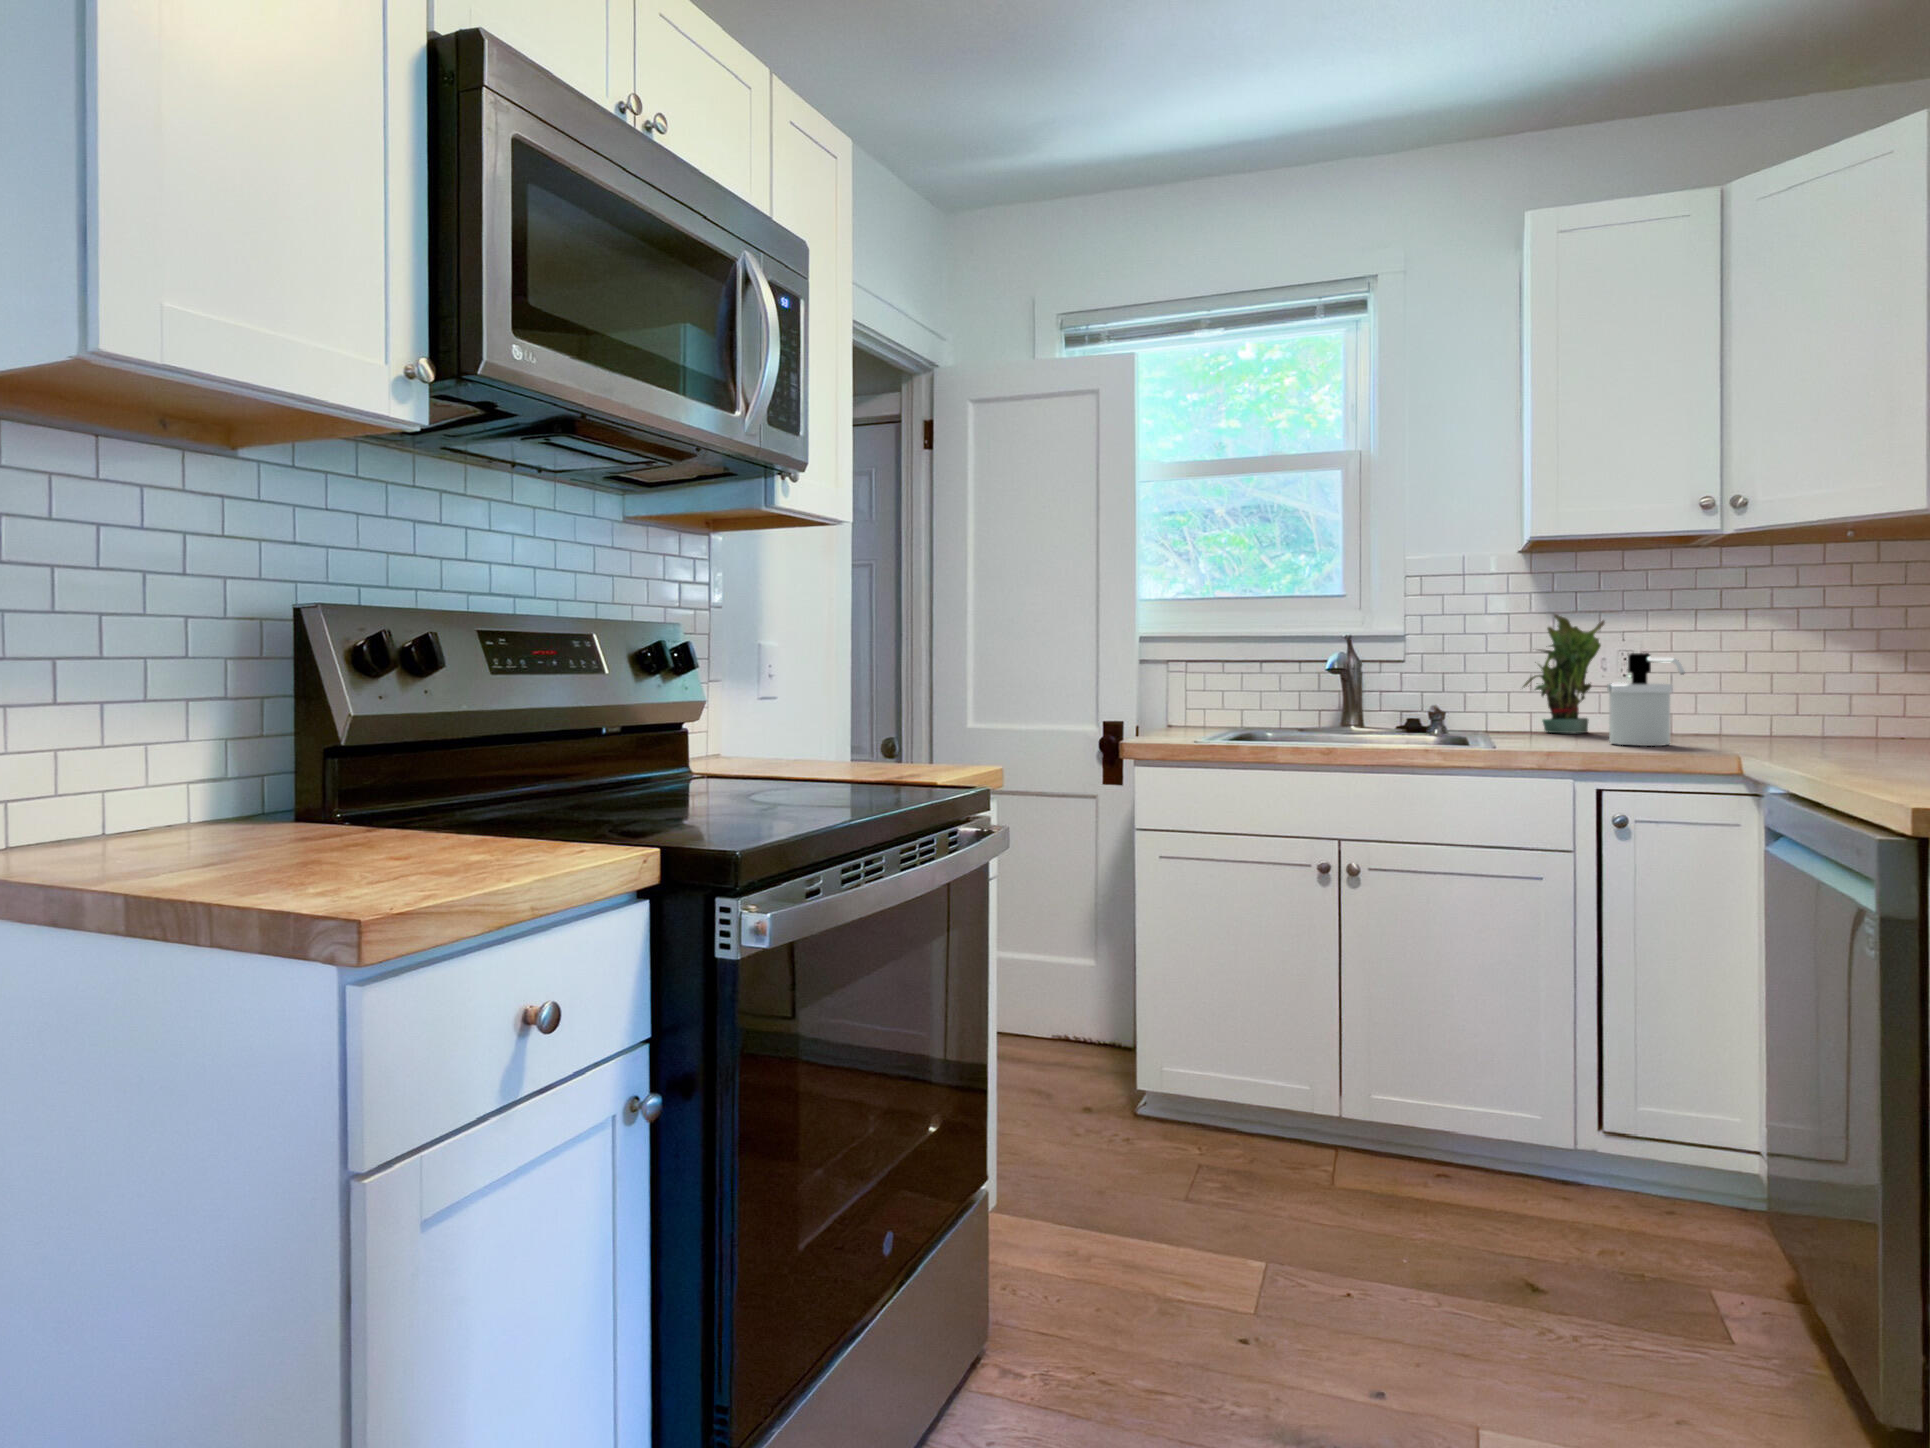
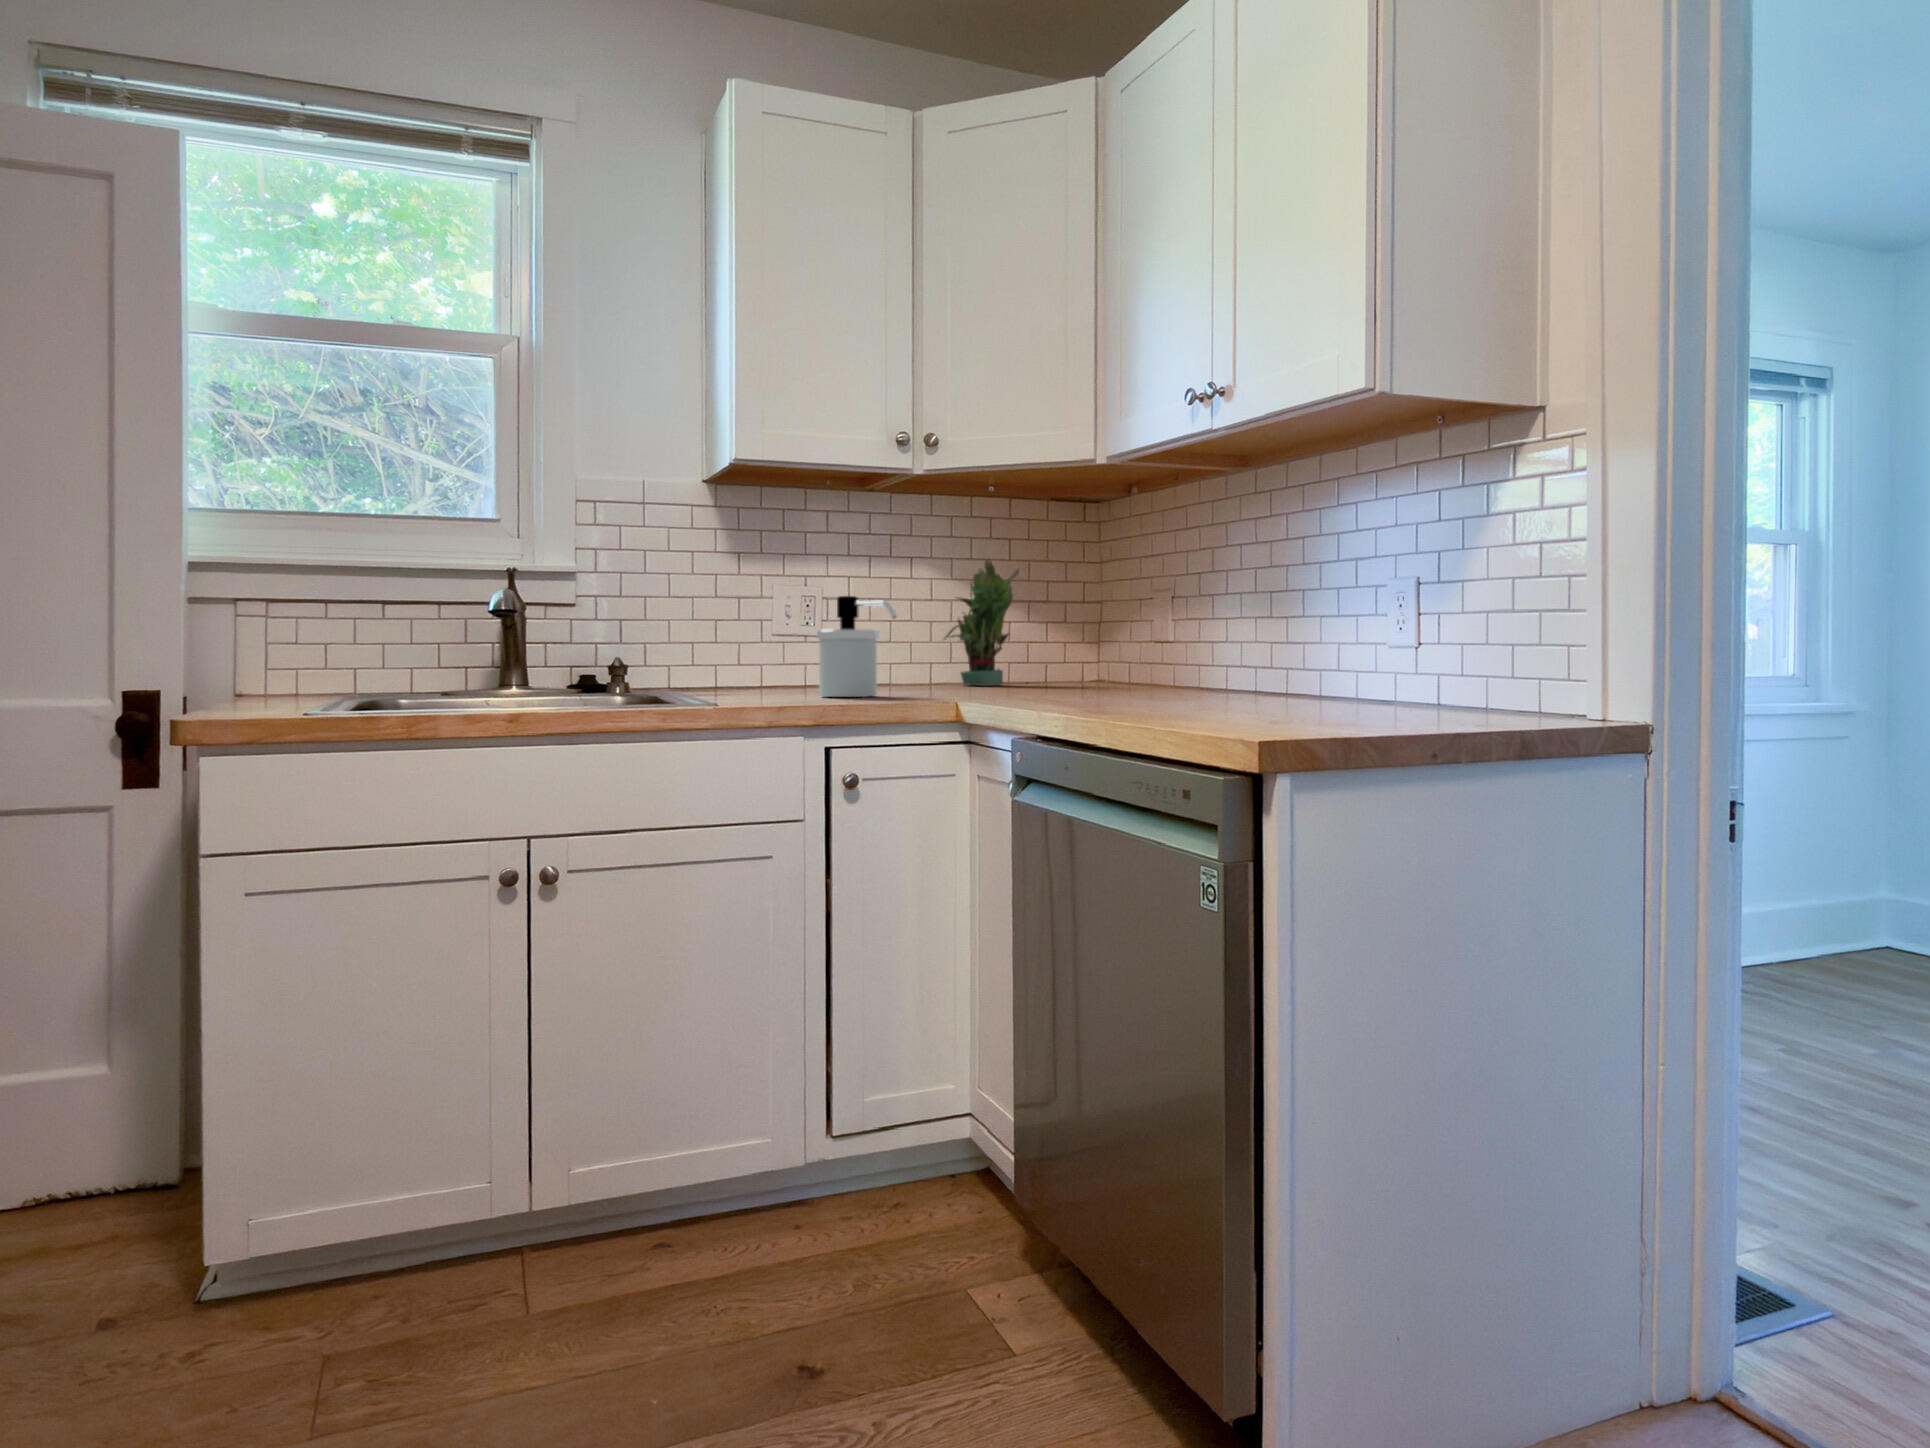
potted plant: present [1523,614,1604,733] -> present [944,560,1019,686]

